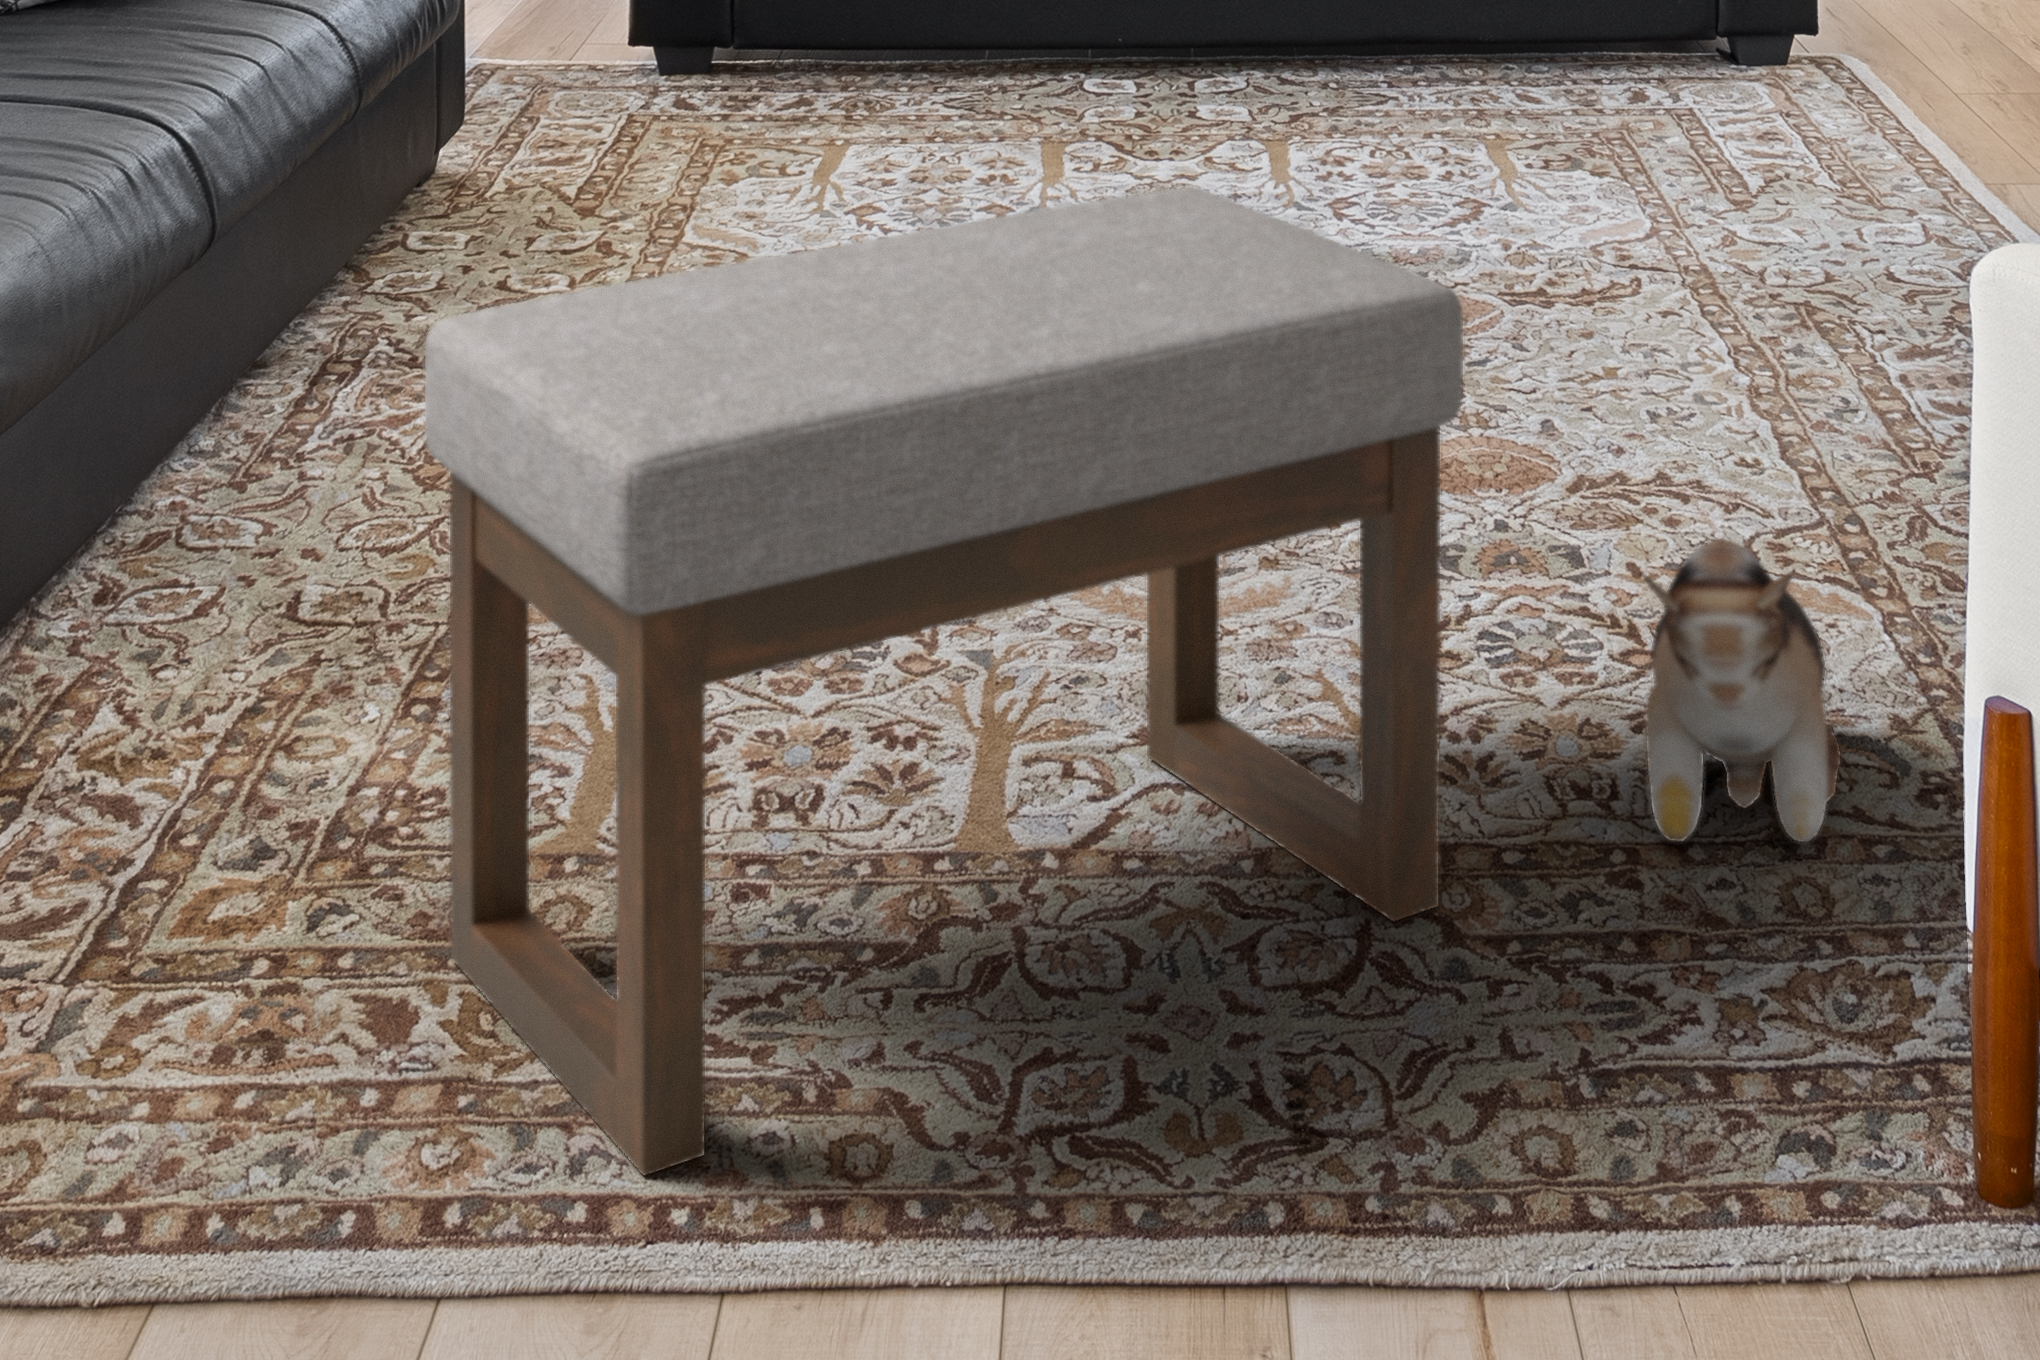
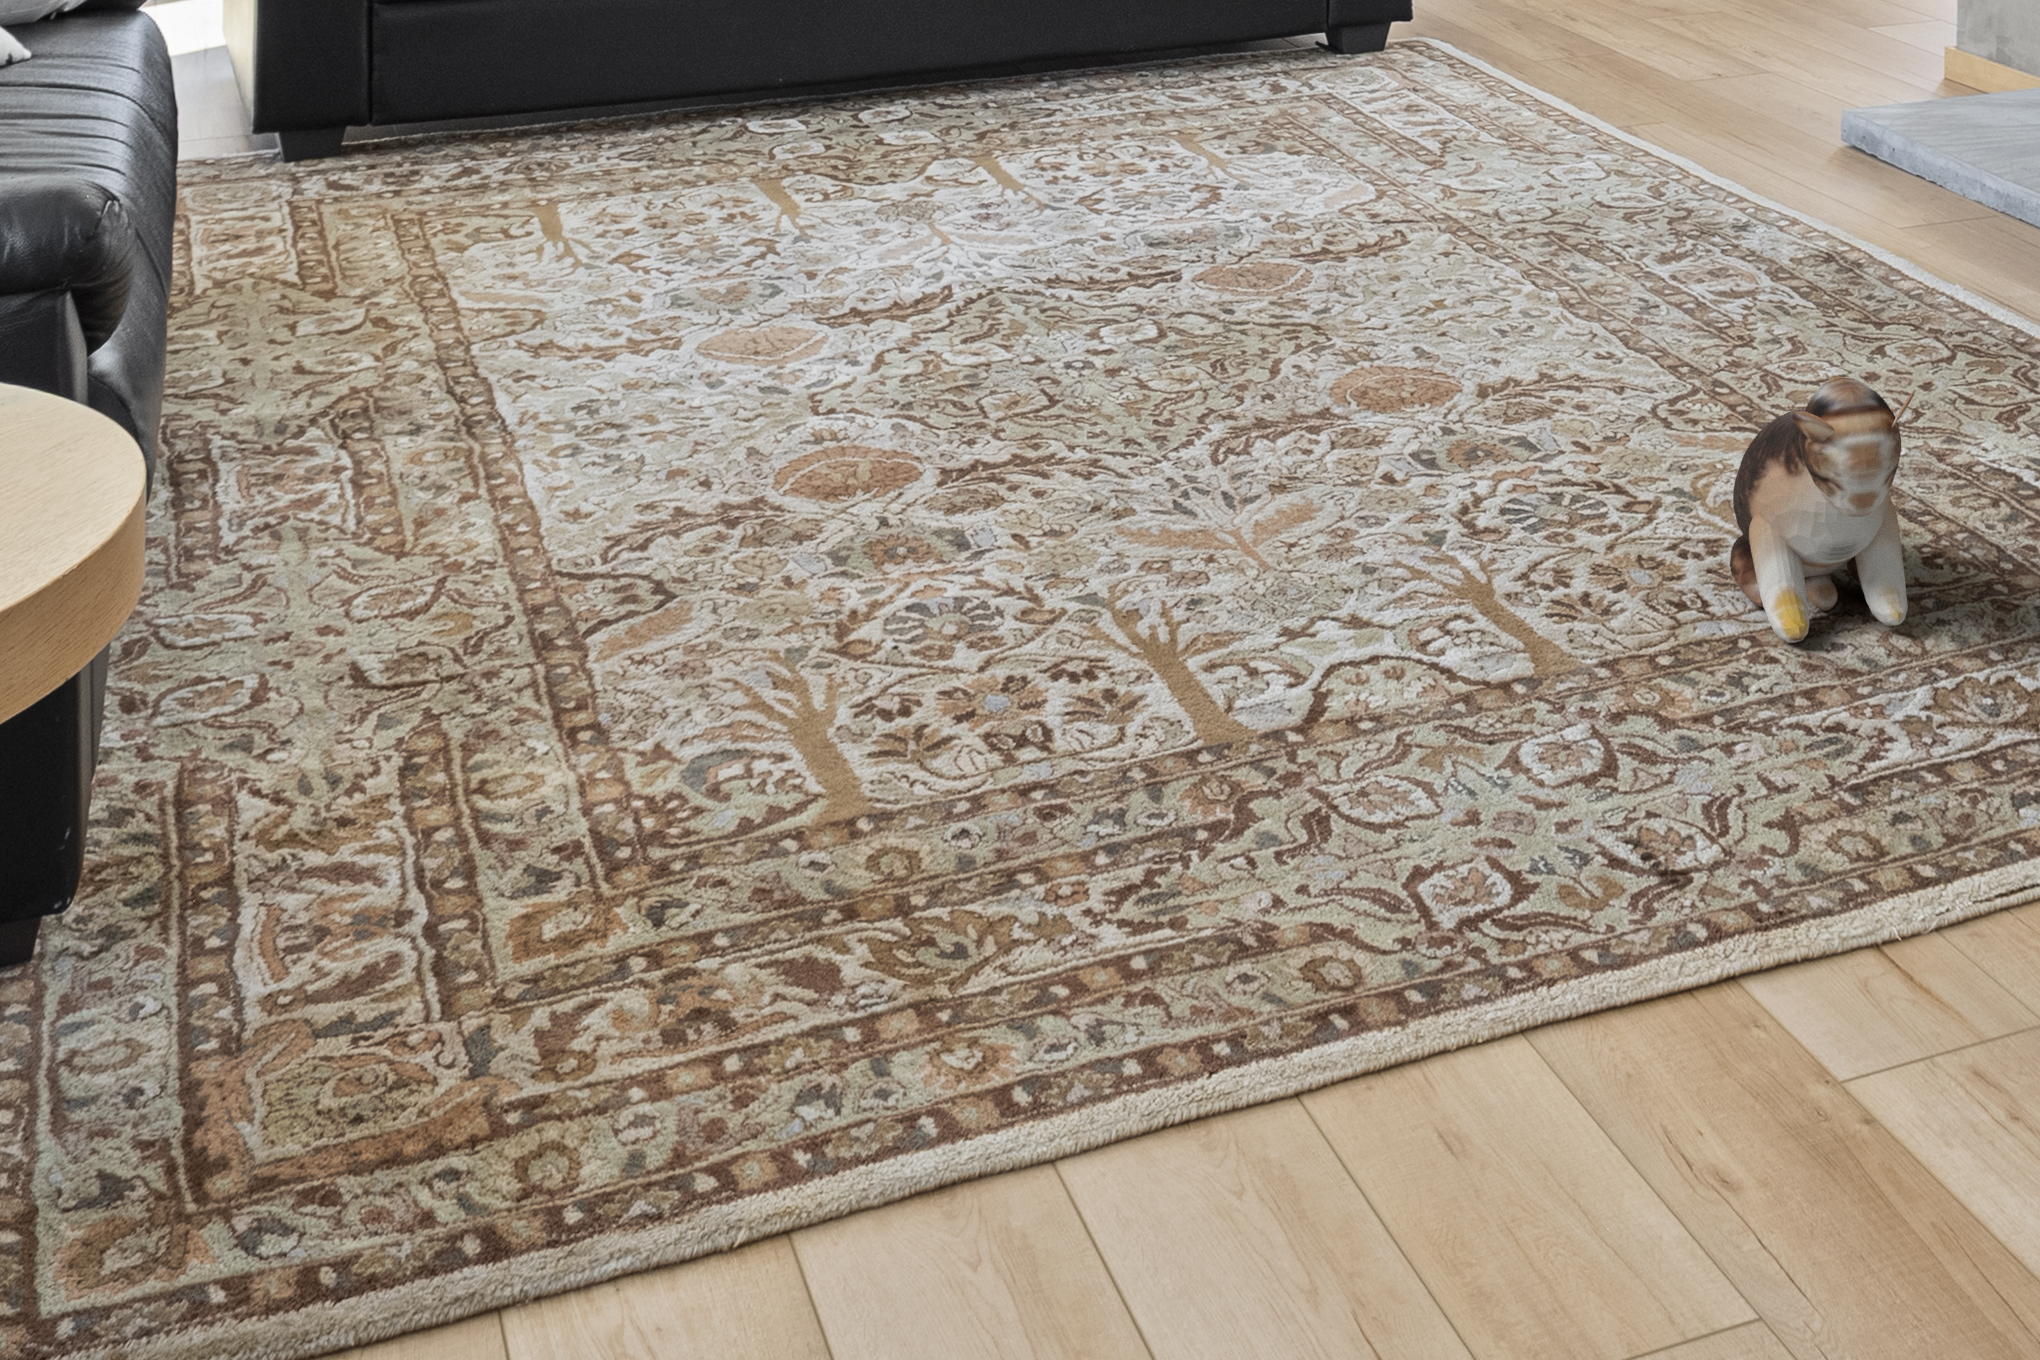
ottoman: present [425,187,1463,1175] -> none [791,131,1661,1030]

